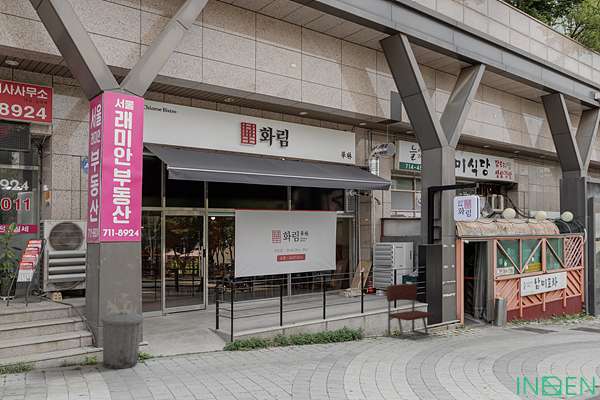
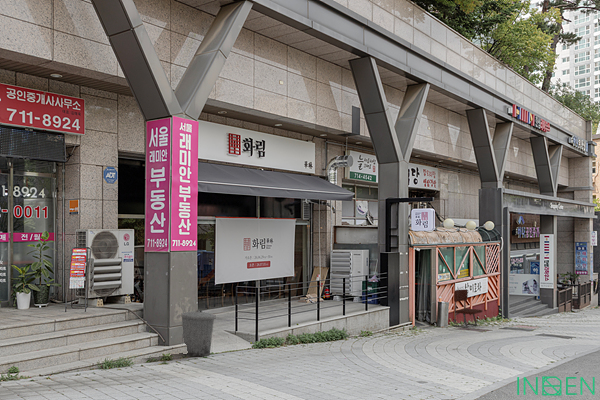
bench: present [387,284,435,340] -> present [454,289,482,328]

